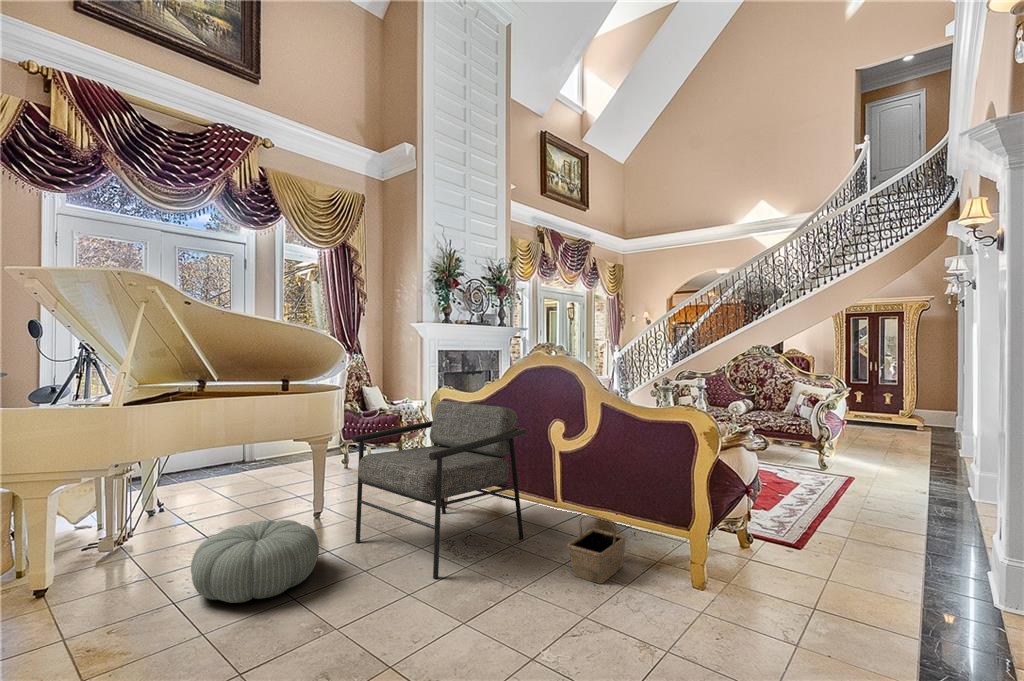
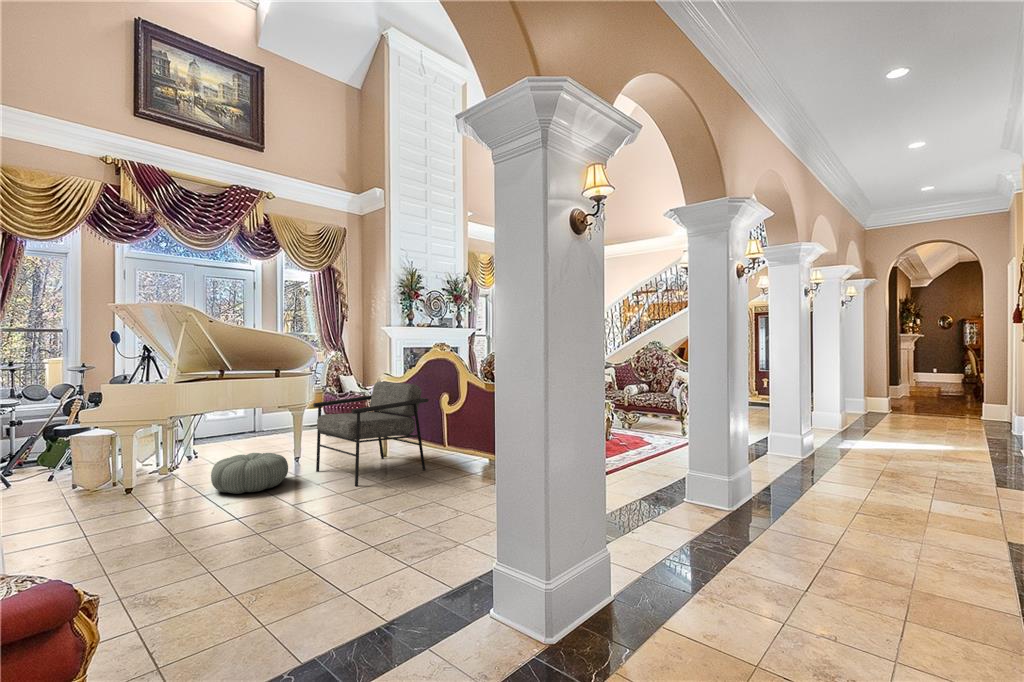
basket: present [567,515,626,584] -> none [438,450,478,489]

